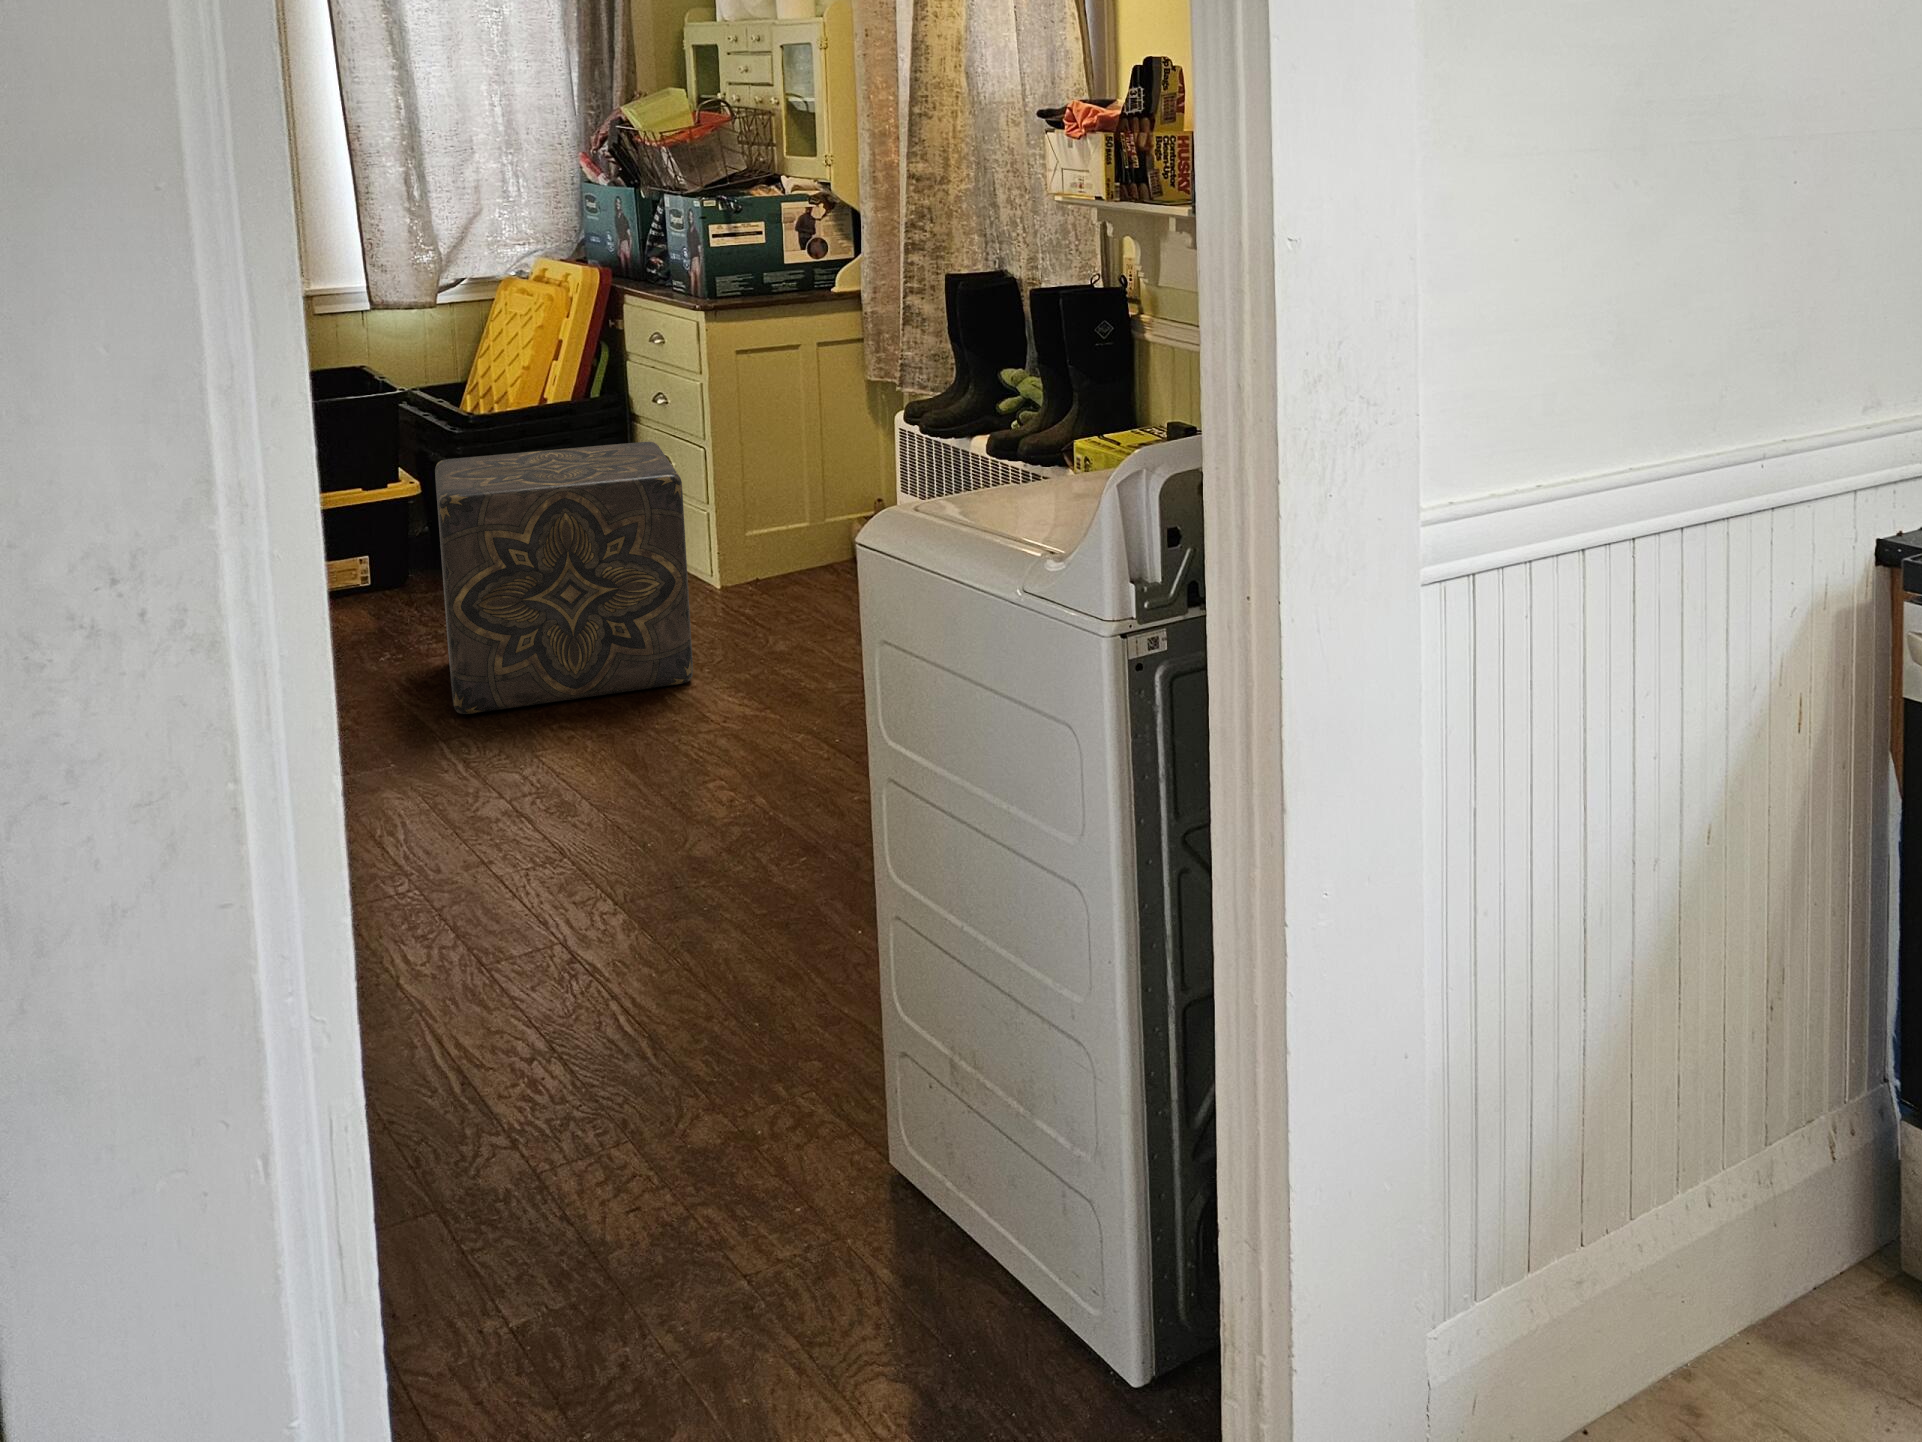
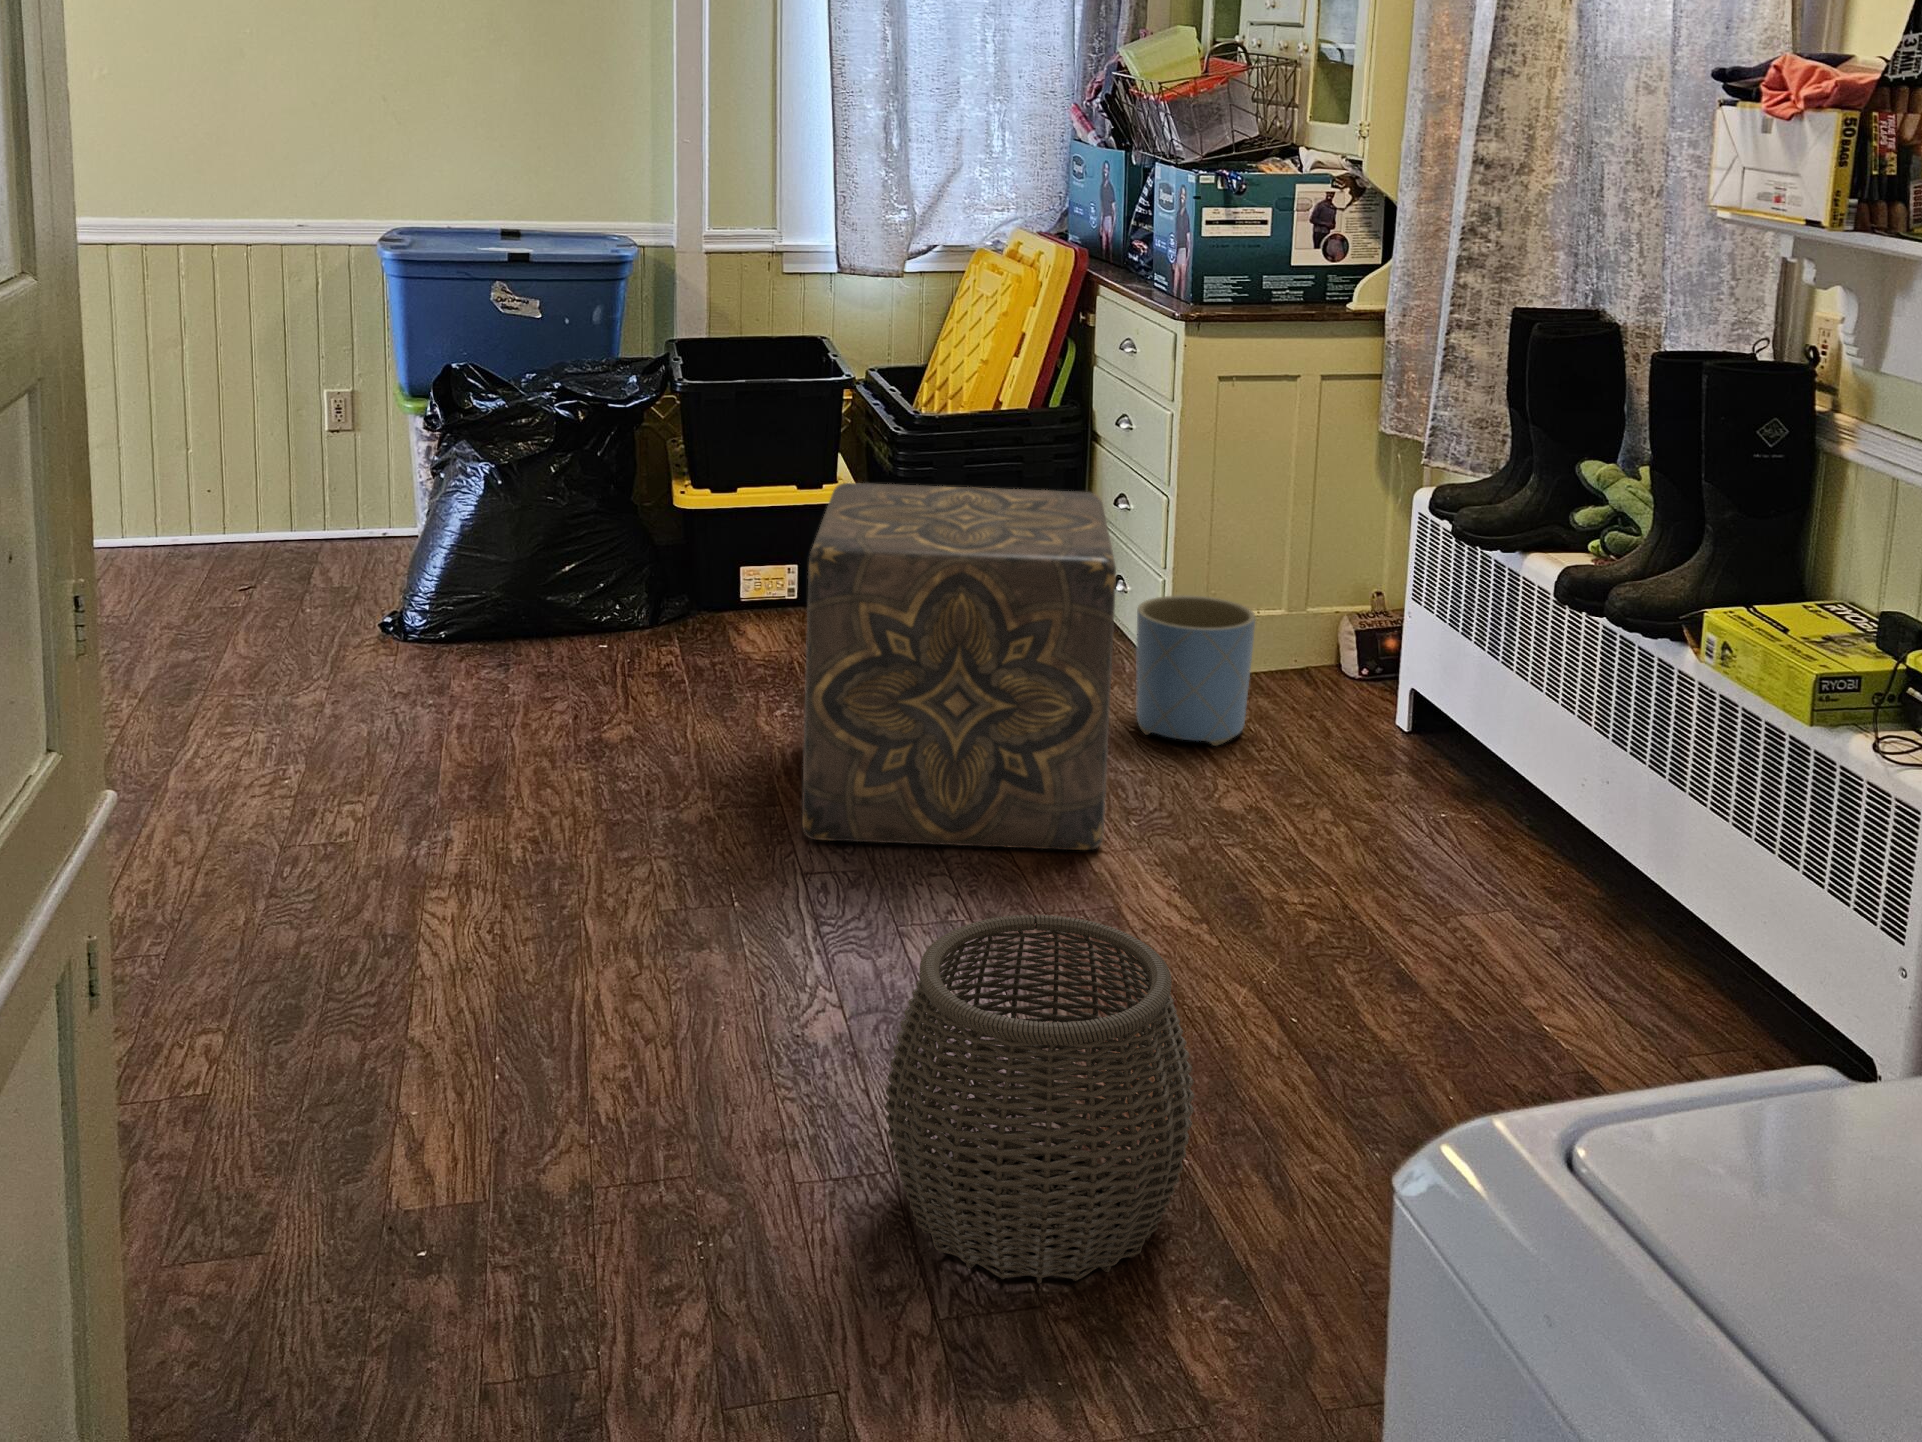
planter: none [694,512,787,618] -> present [1136,595,1255,746]
woven basket: none [583,665,784,868] -> present [885,915,1194,1284]

